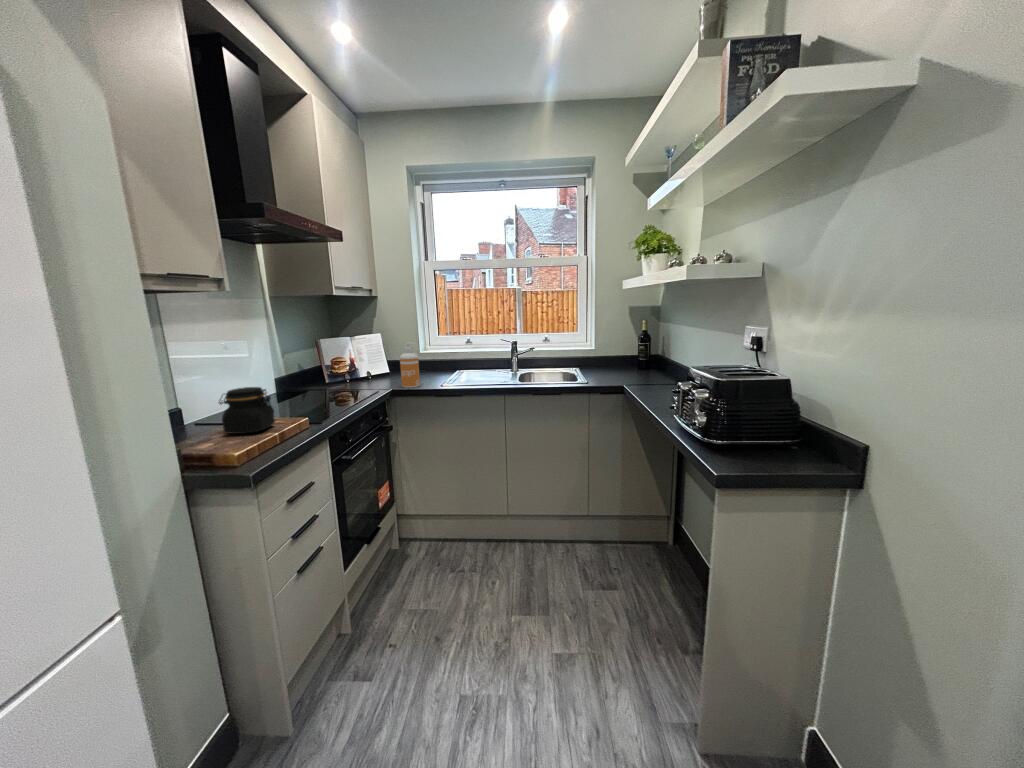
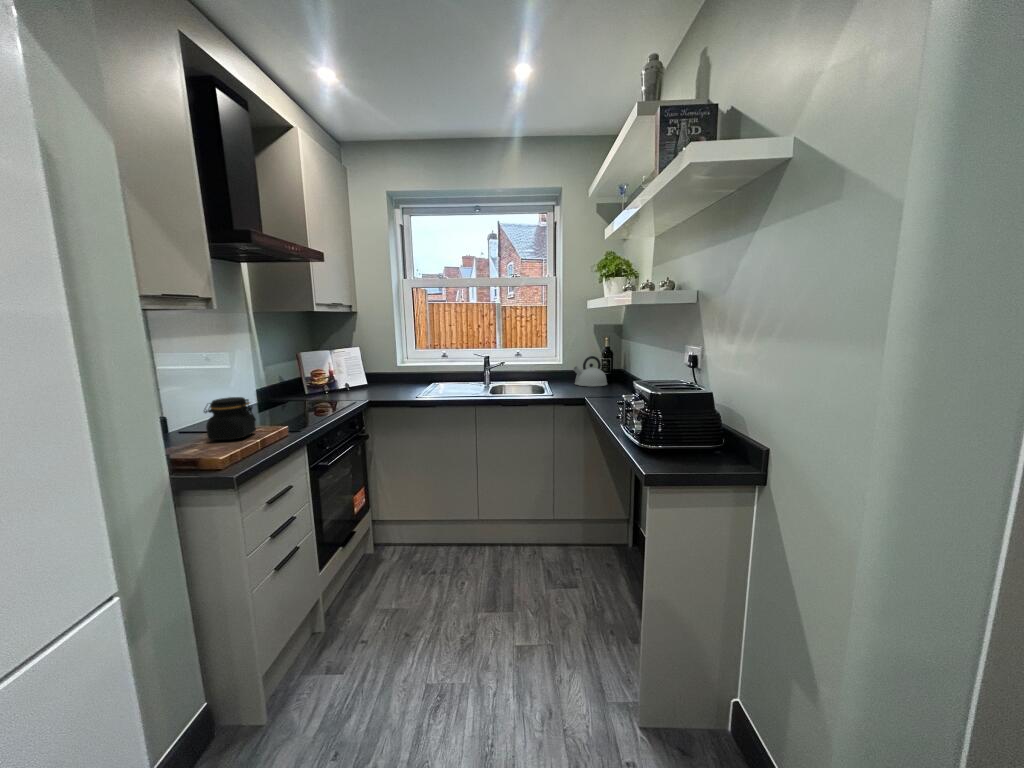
kettle: none [606,341,643,373] -> present [573,356,607,387]
soap dispenser: present [400,342,420,388] -> none [377,356,396,399]

